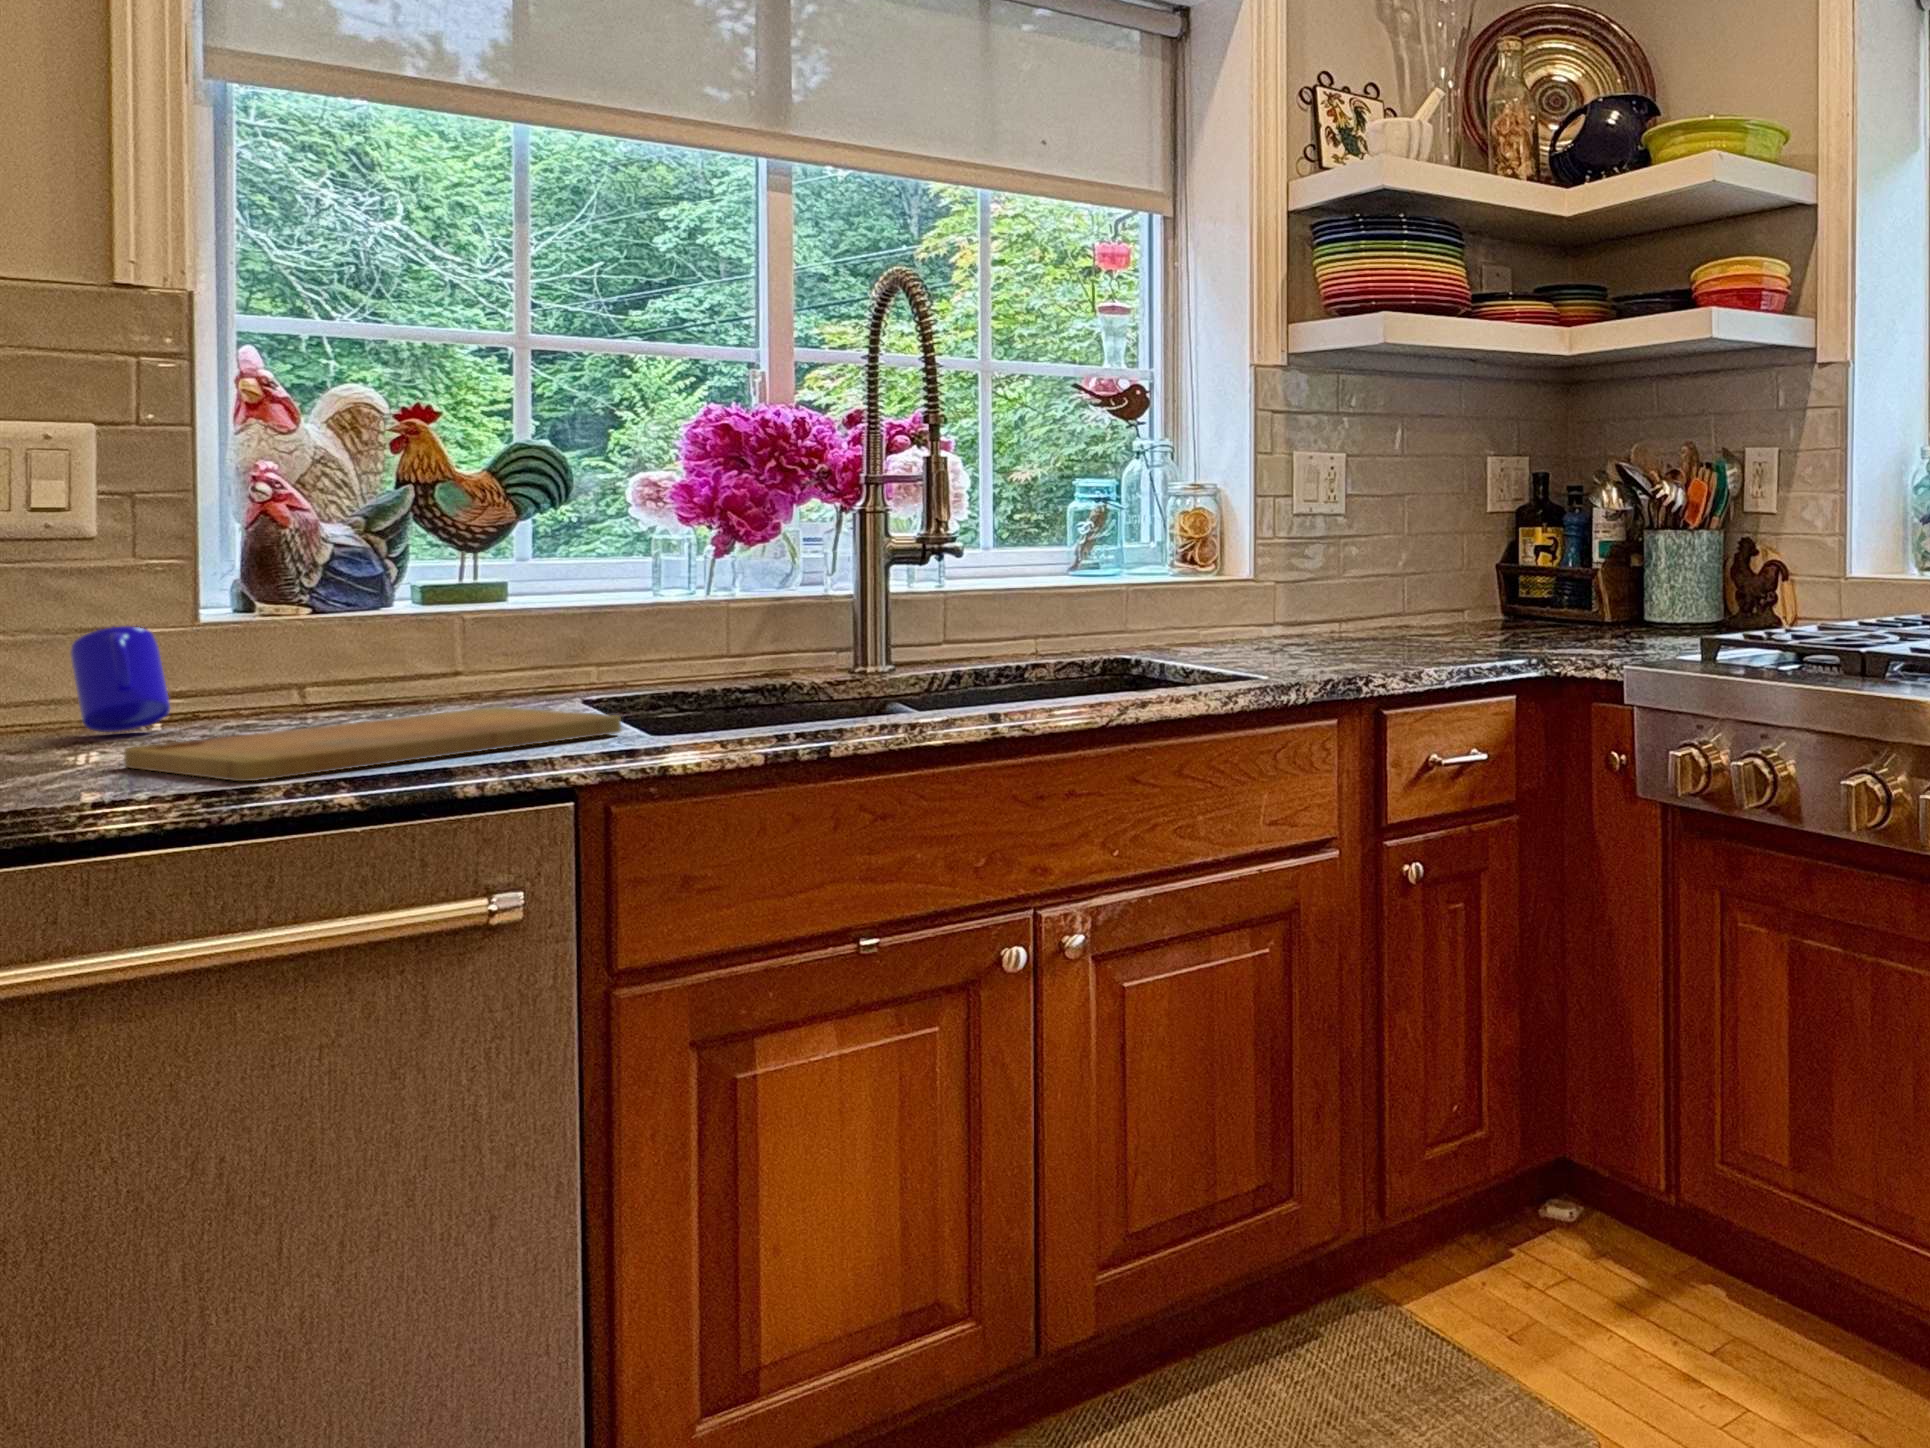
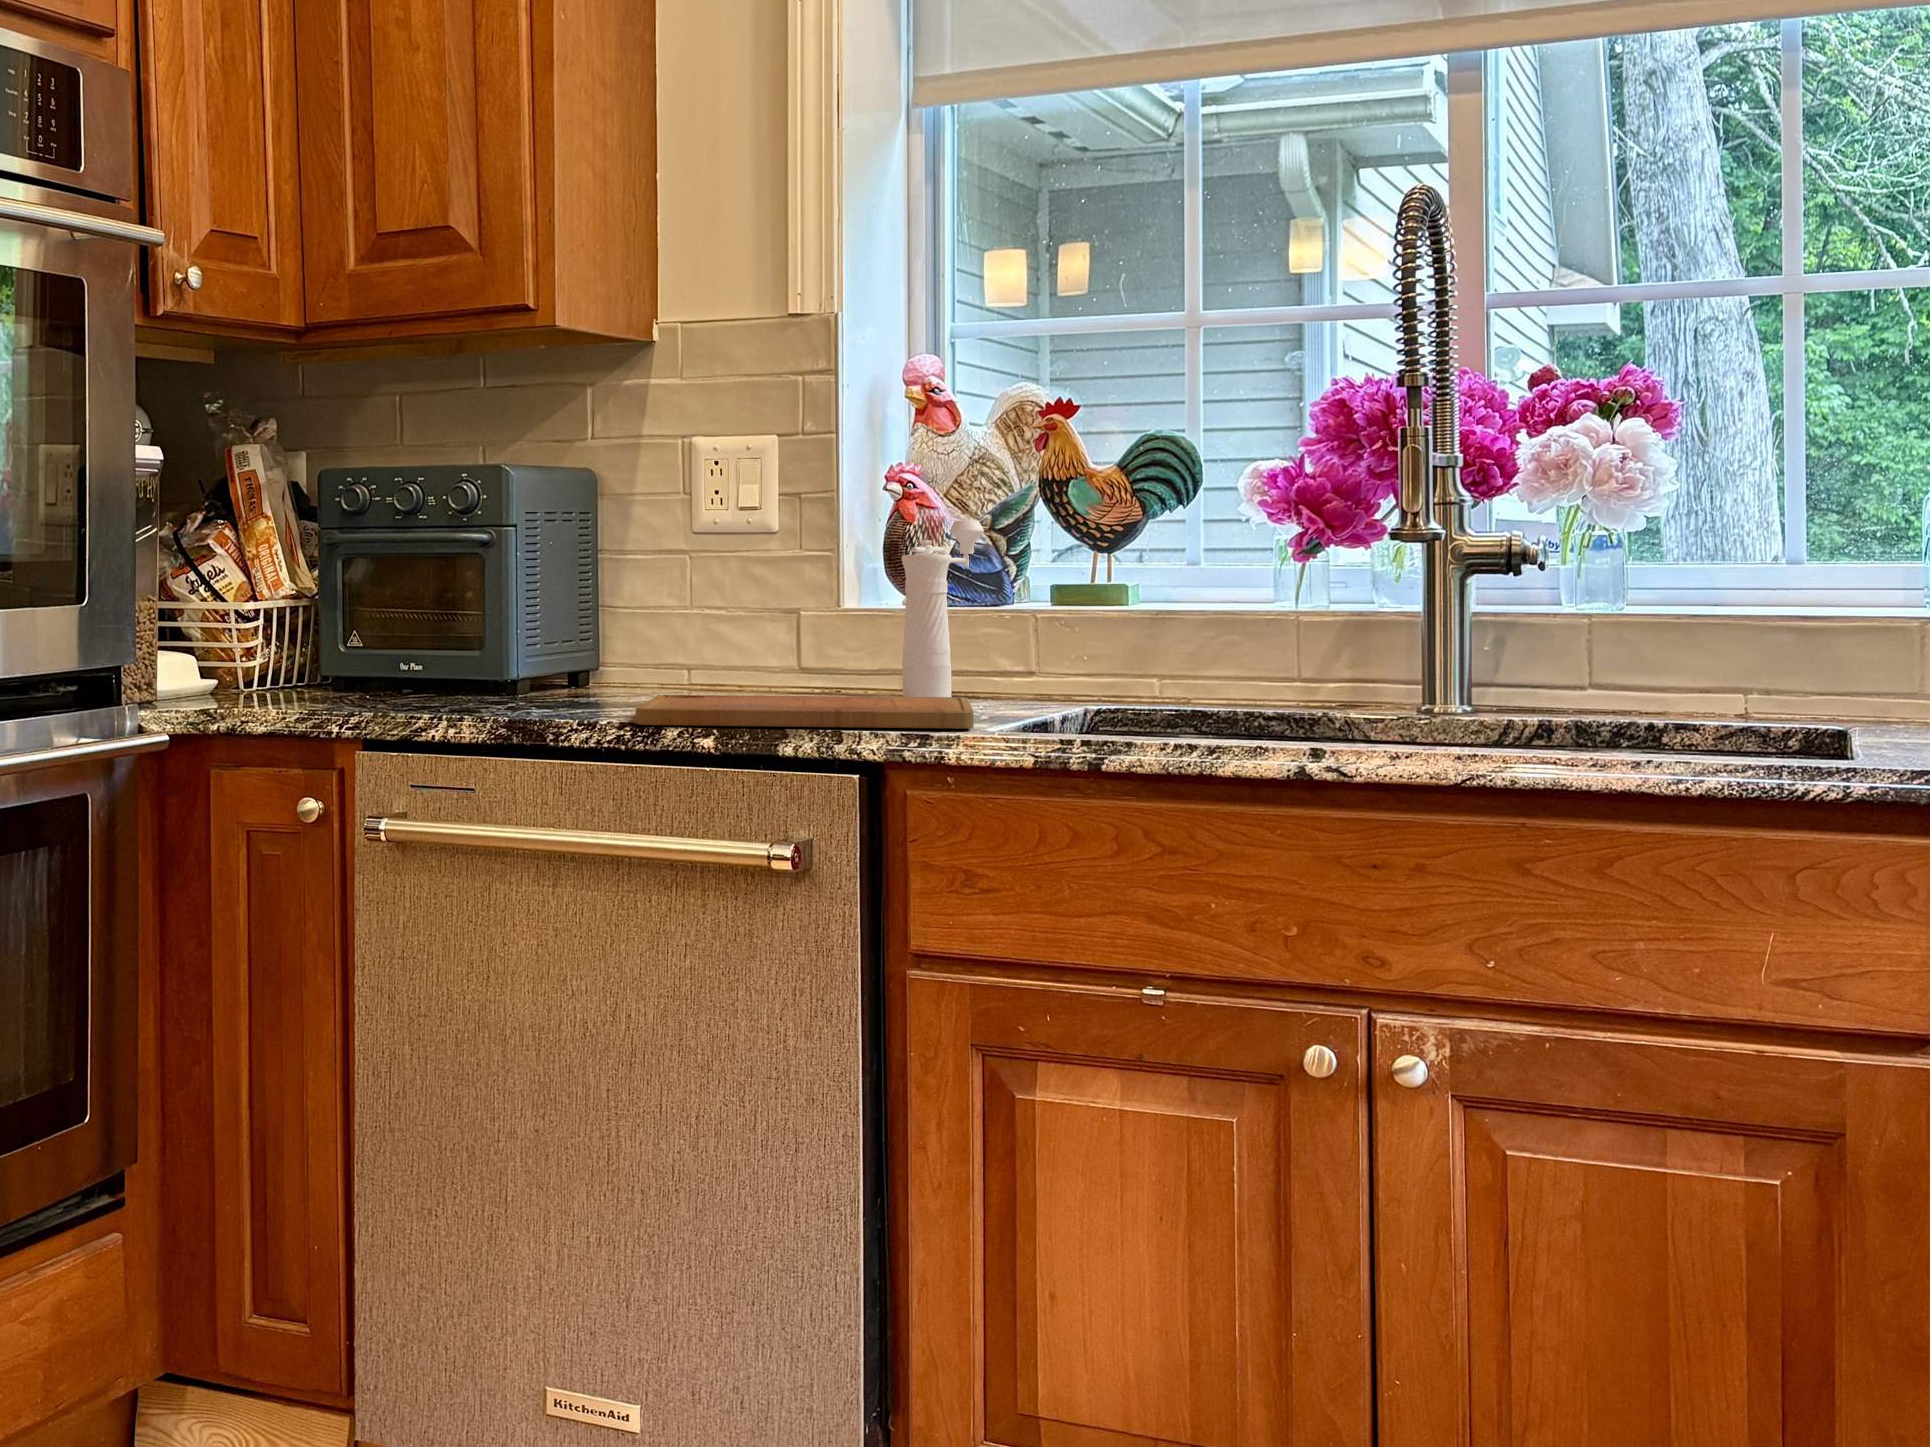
pepper mill: none [316,524,384,722] -> present [901,521,984,697]
mug: present [71,626,170,732] -> none [753,604,819,691]

